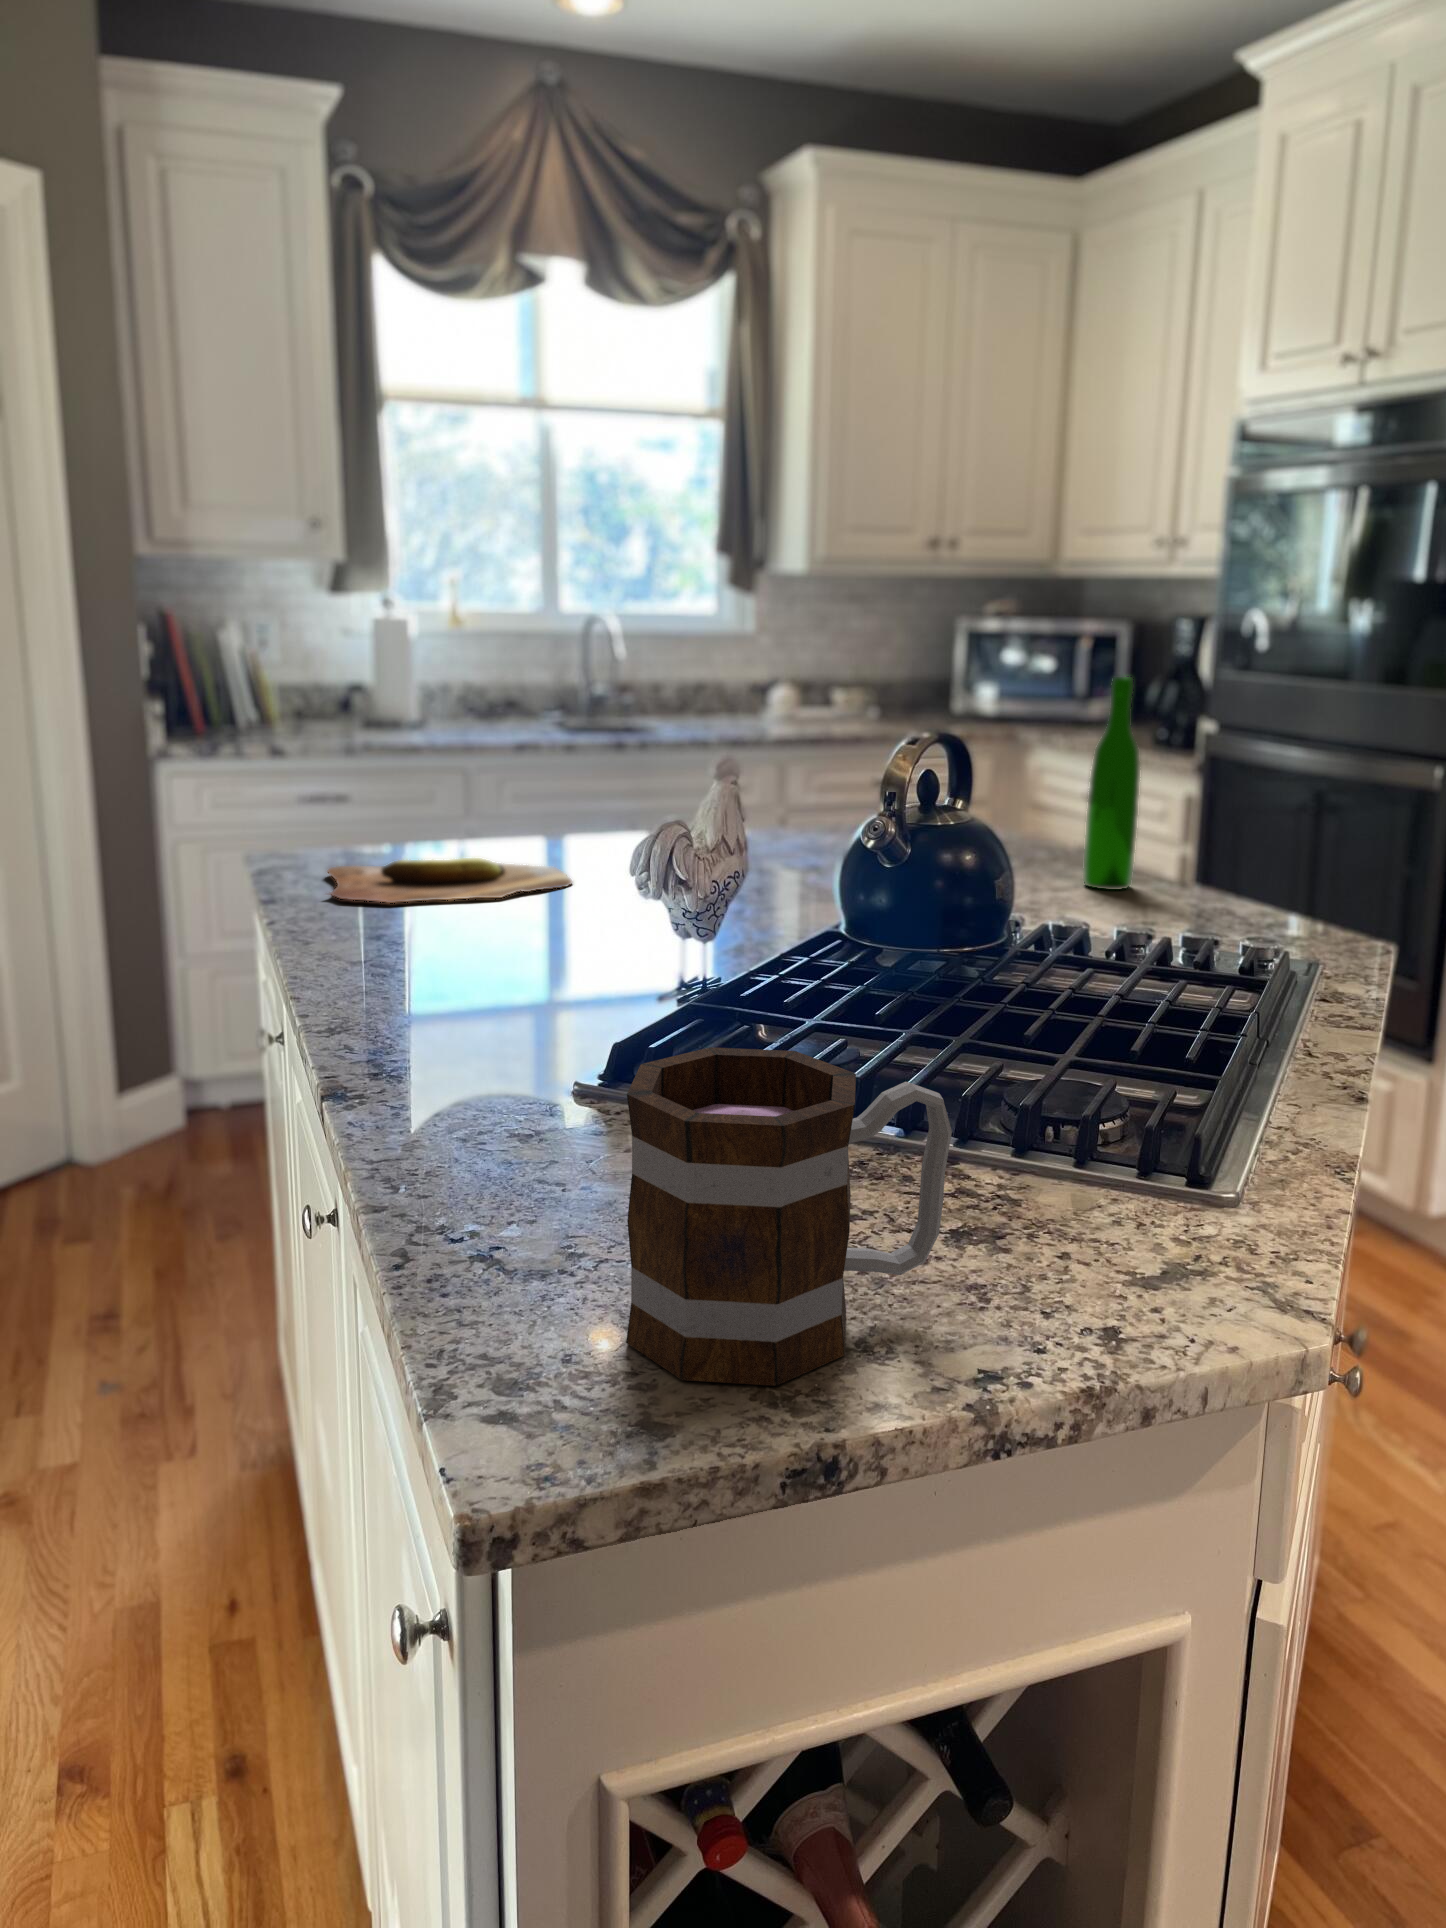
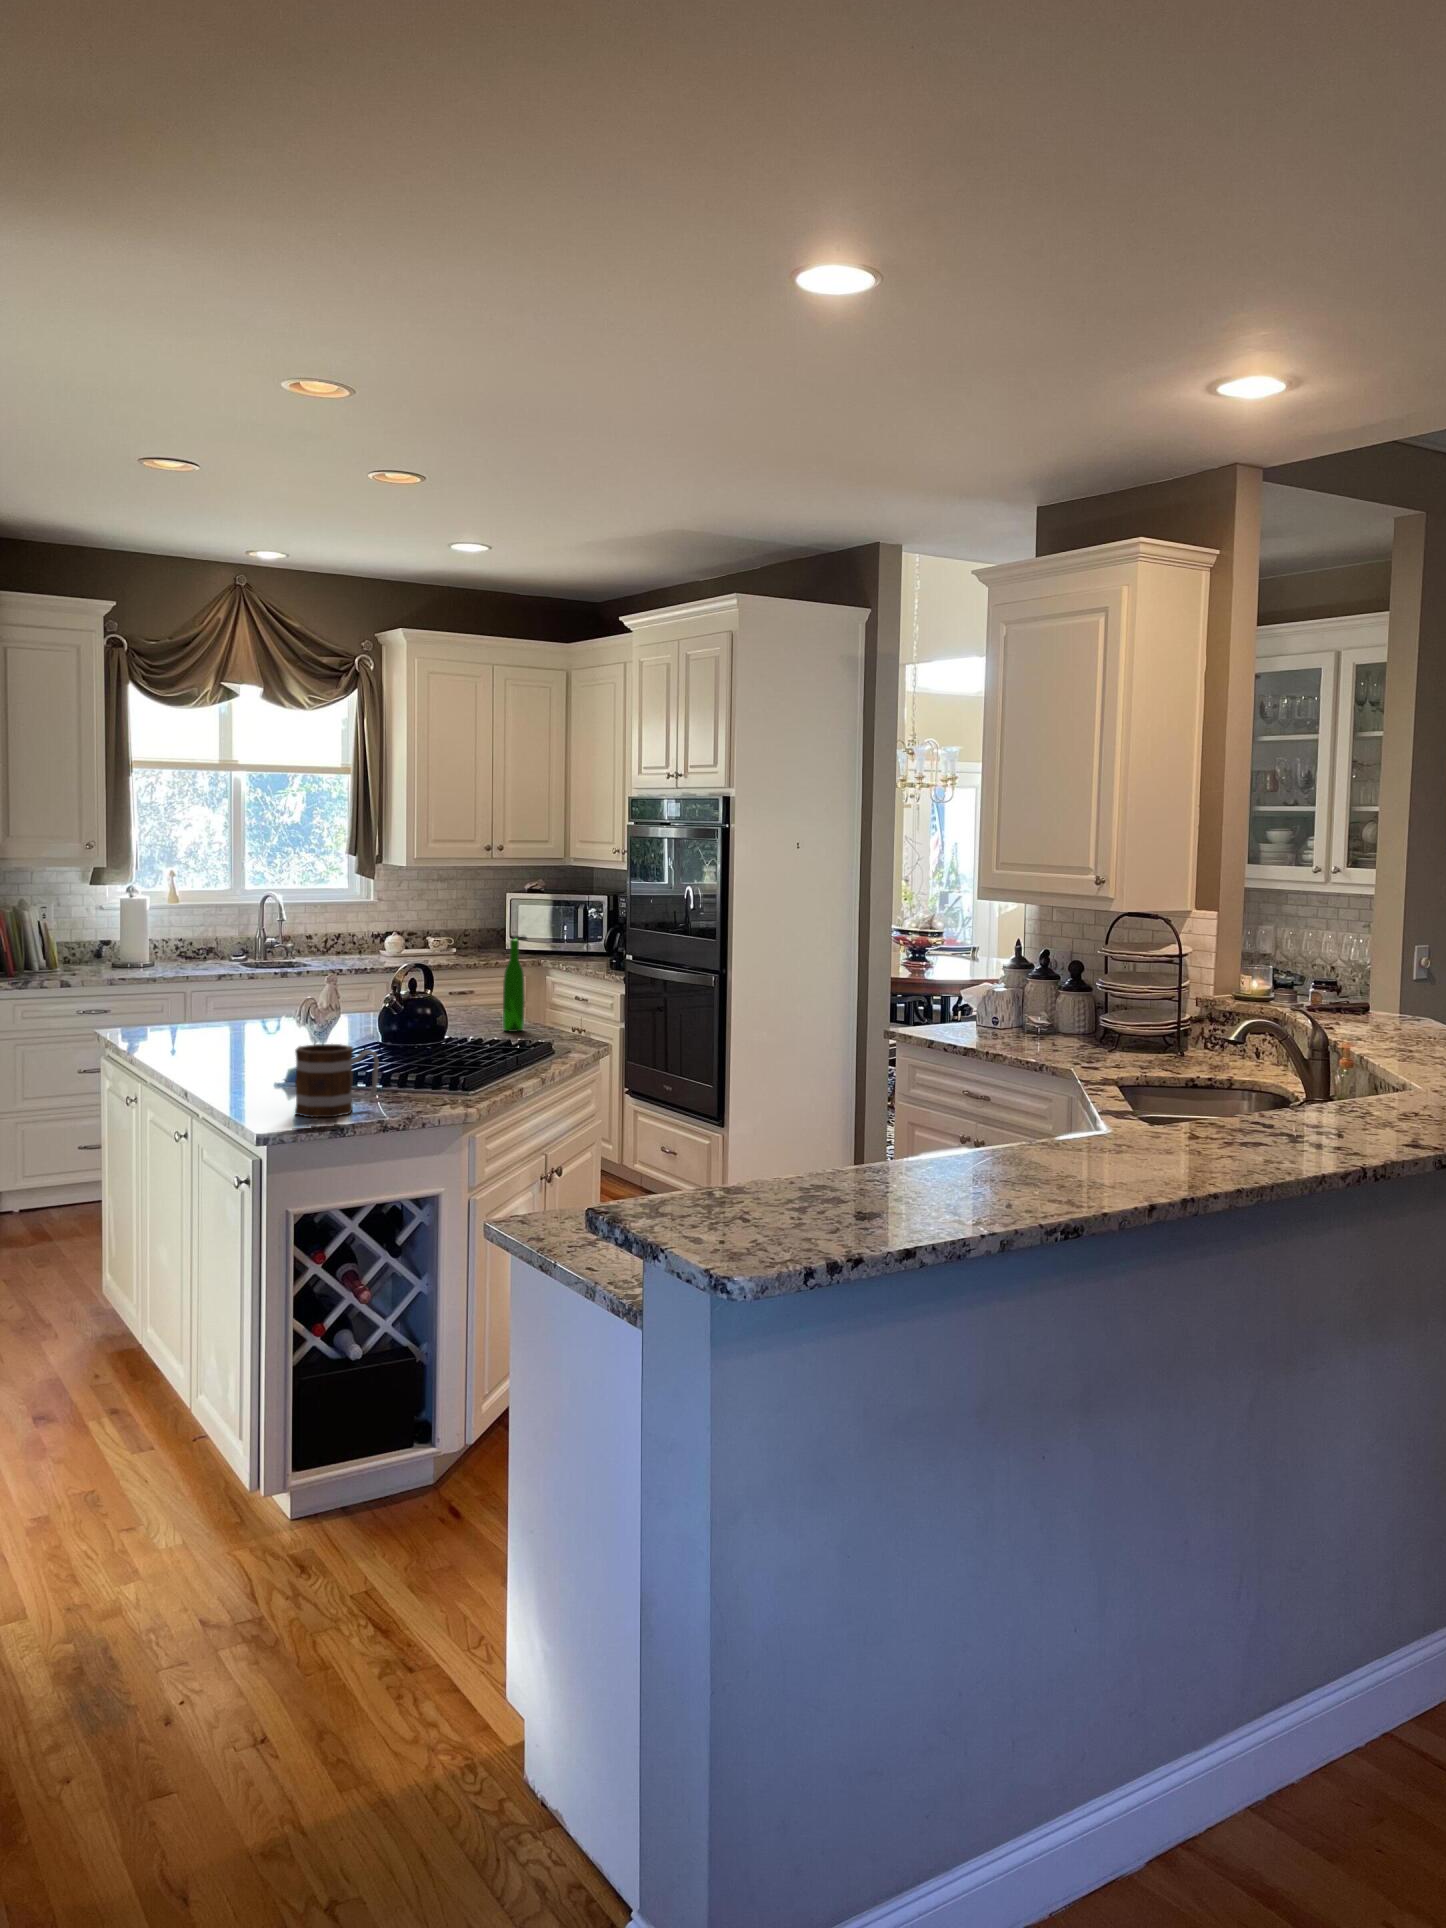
cutting board: present [328,858,572,903] -> none [145,1025,266,1043]

